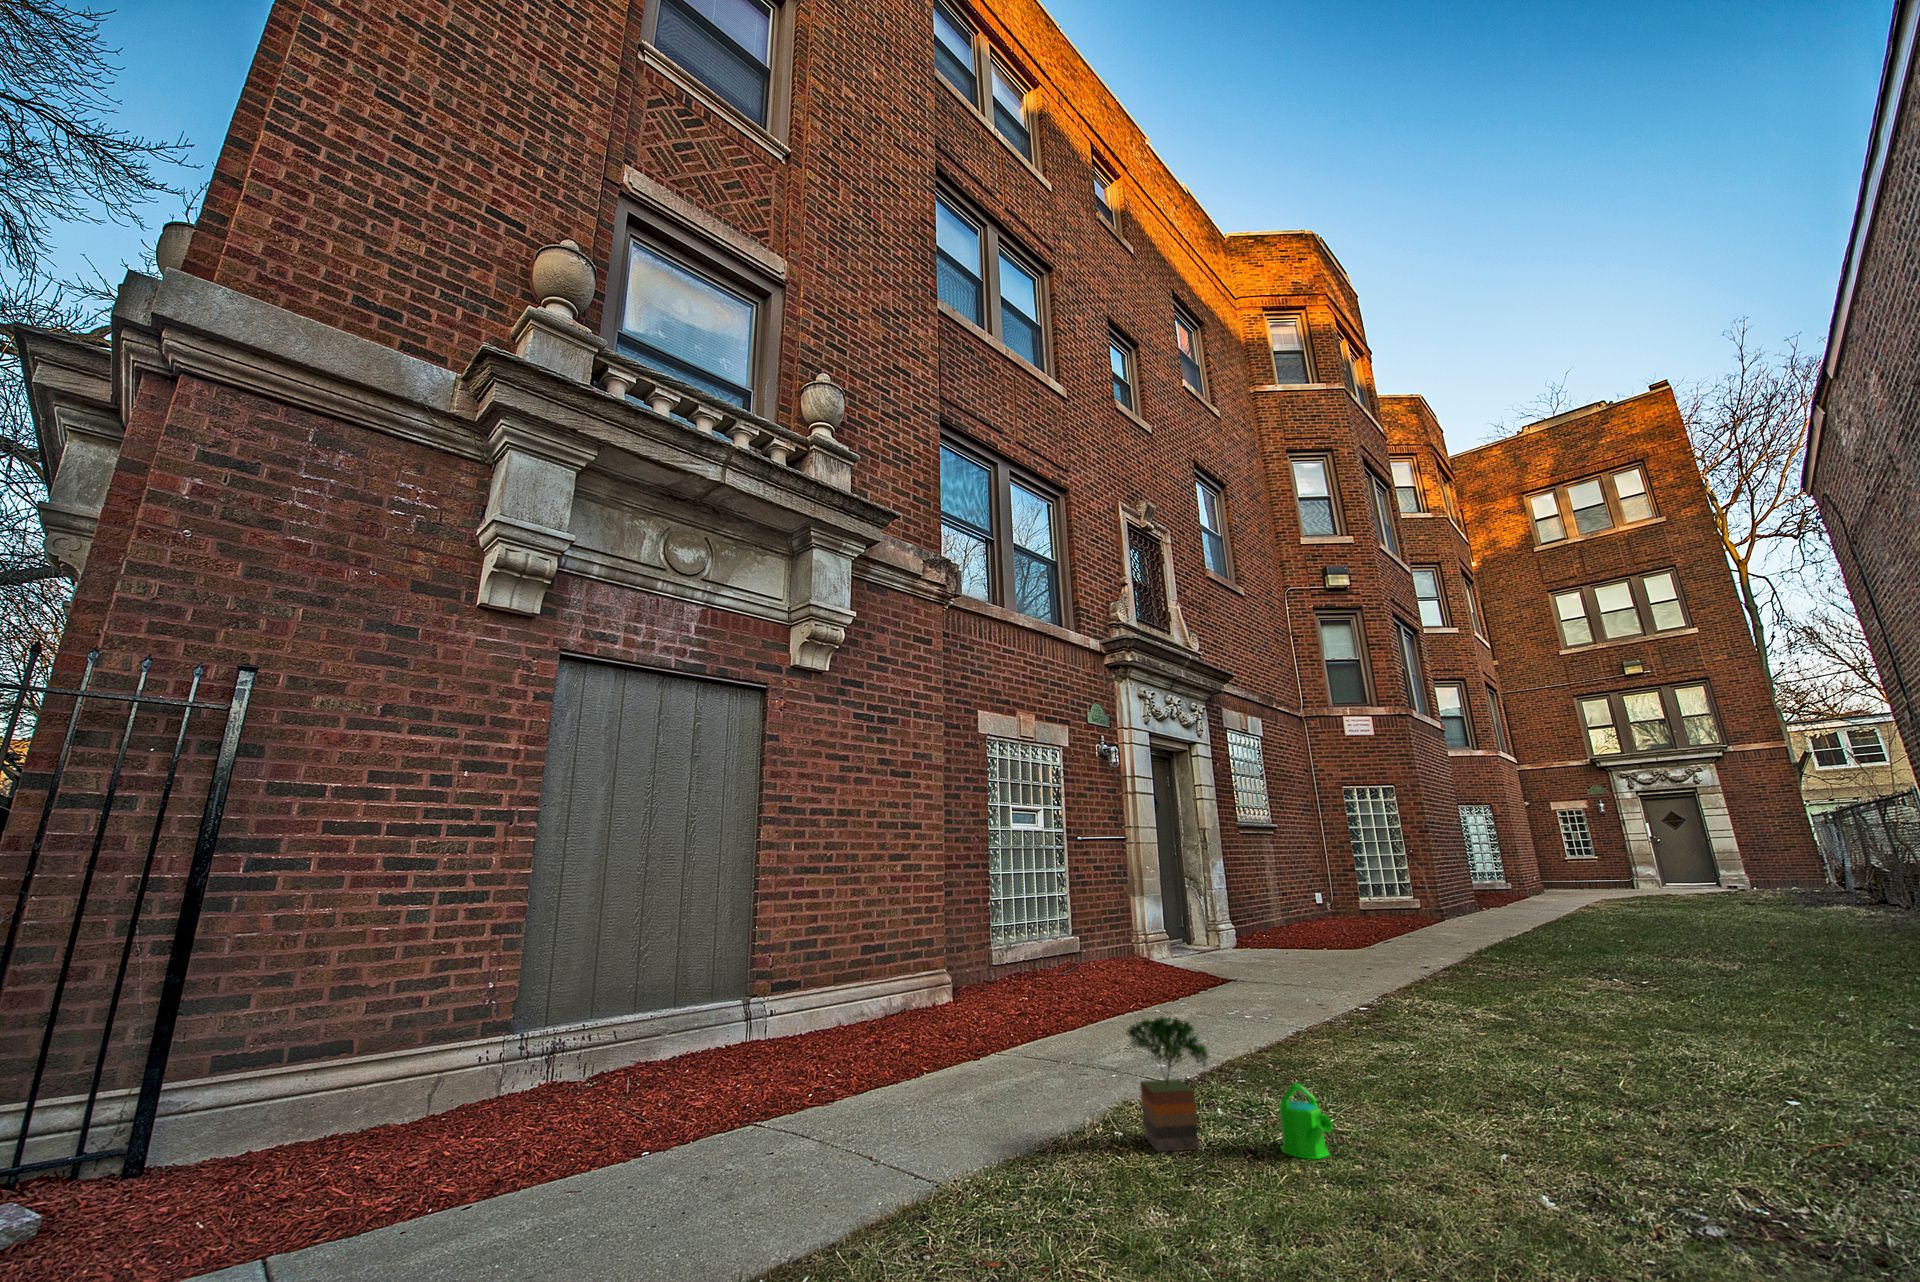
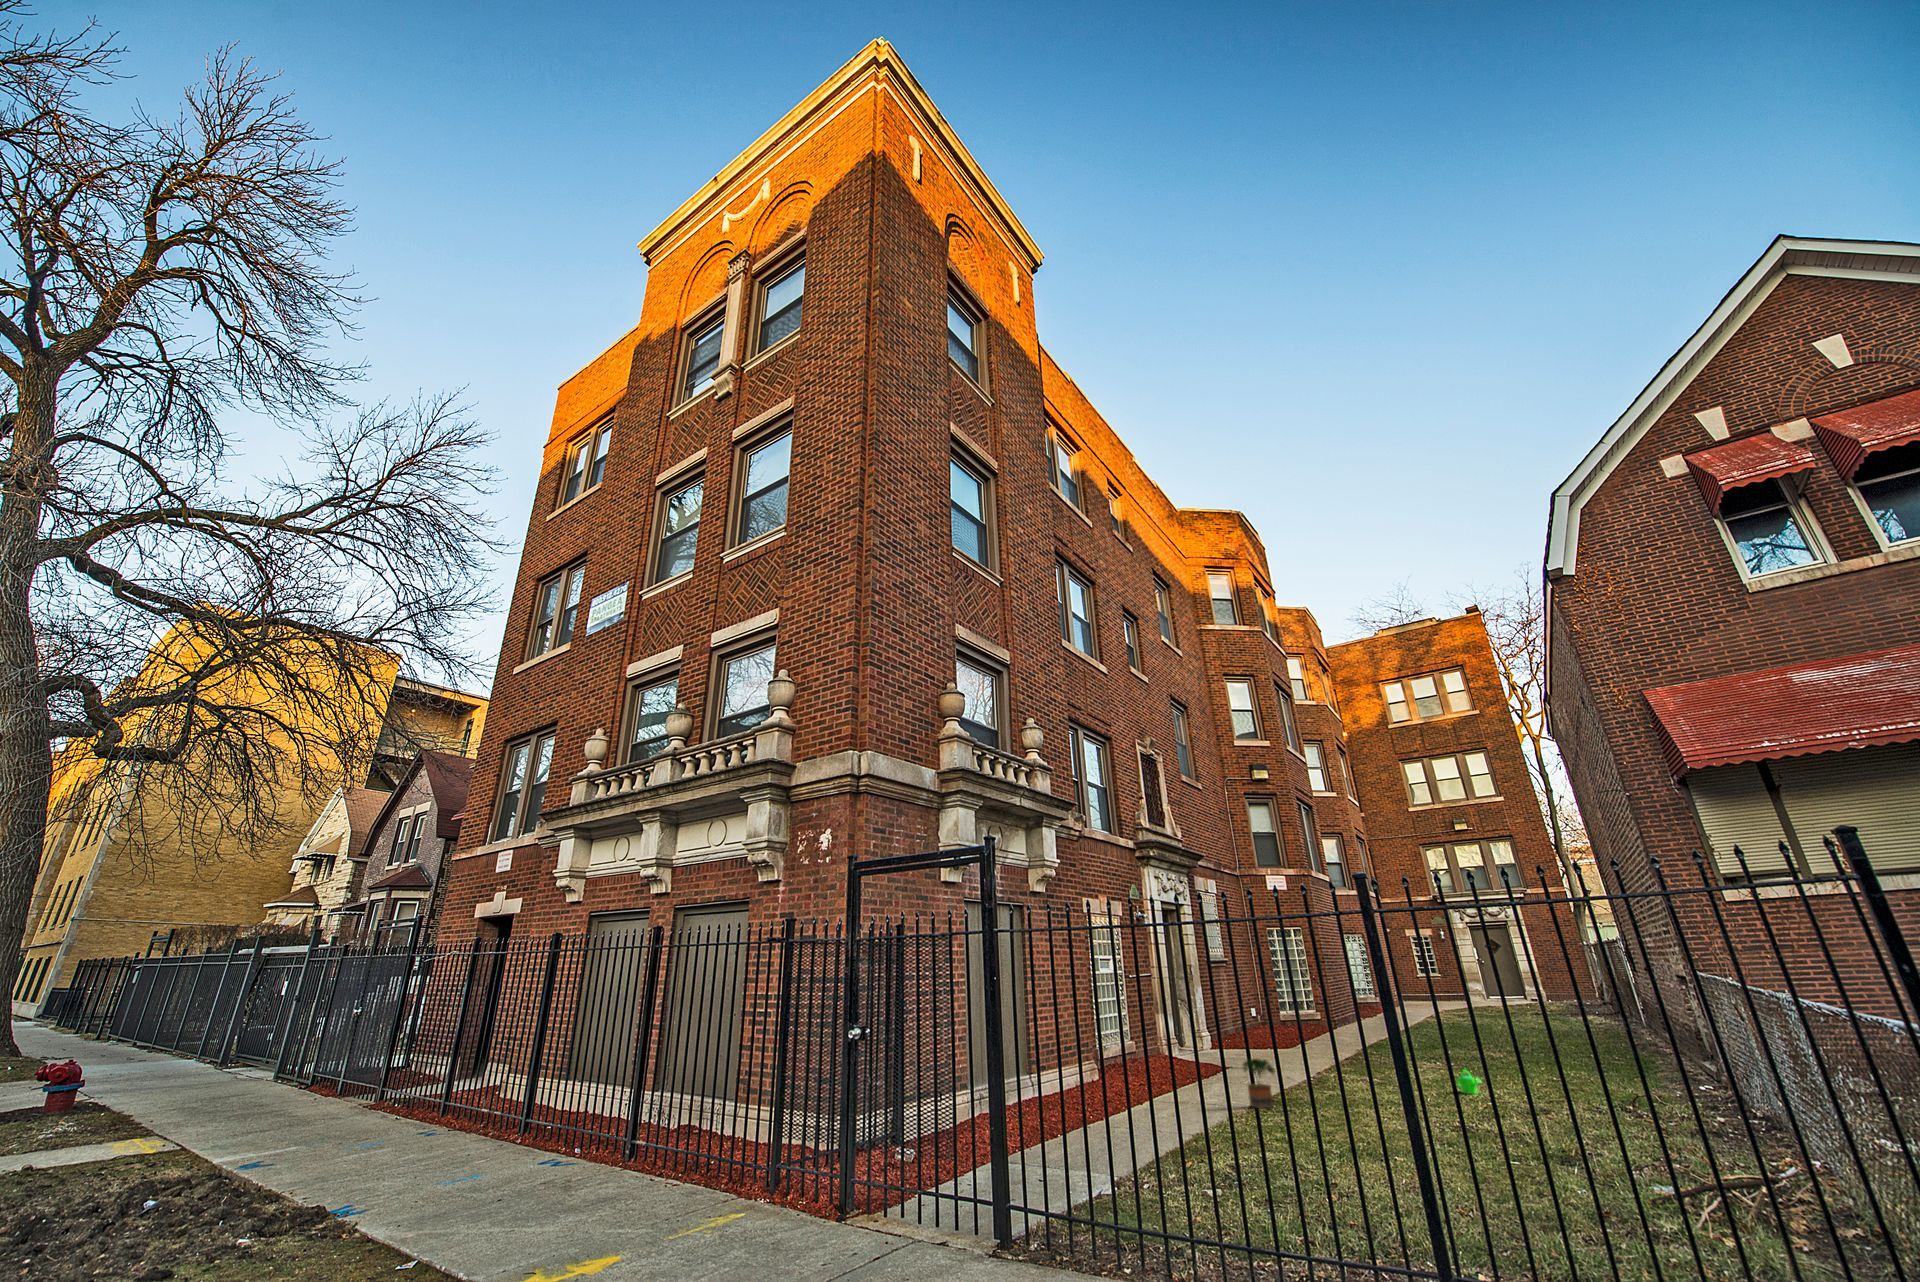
watering can: present [1279,1083,1333,1159] -> present [1457,1069,1482,1094]

